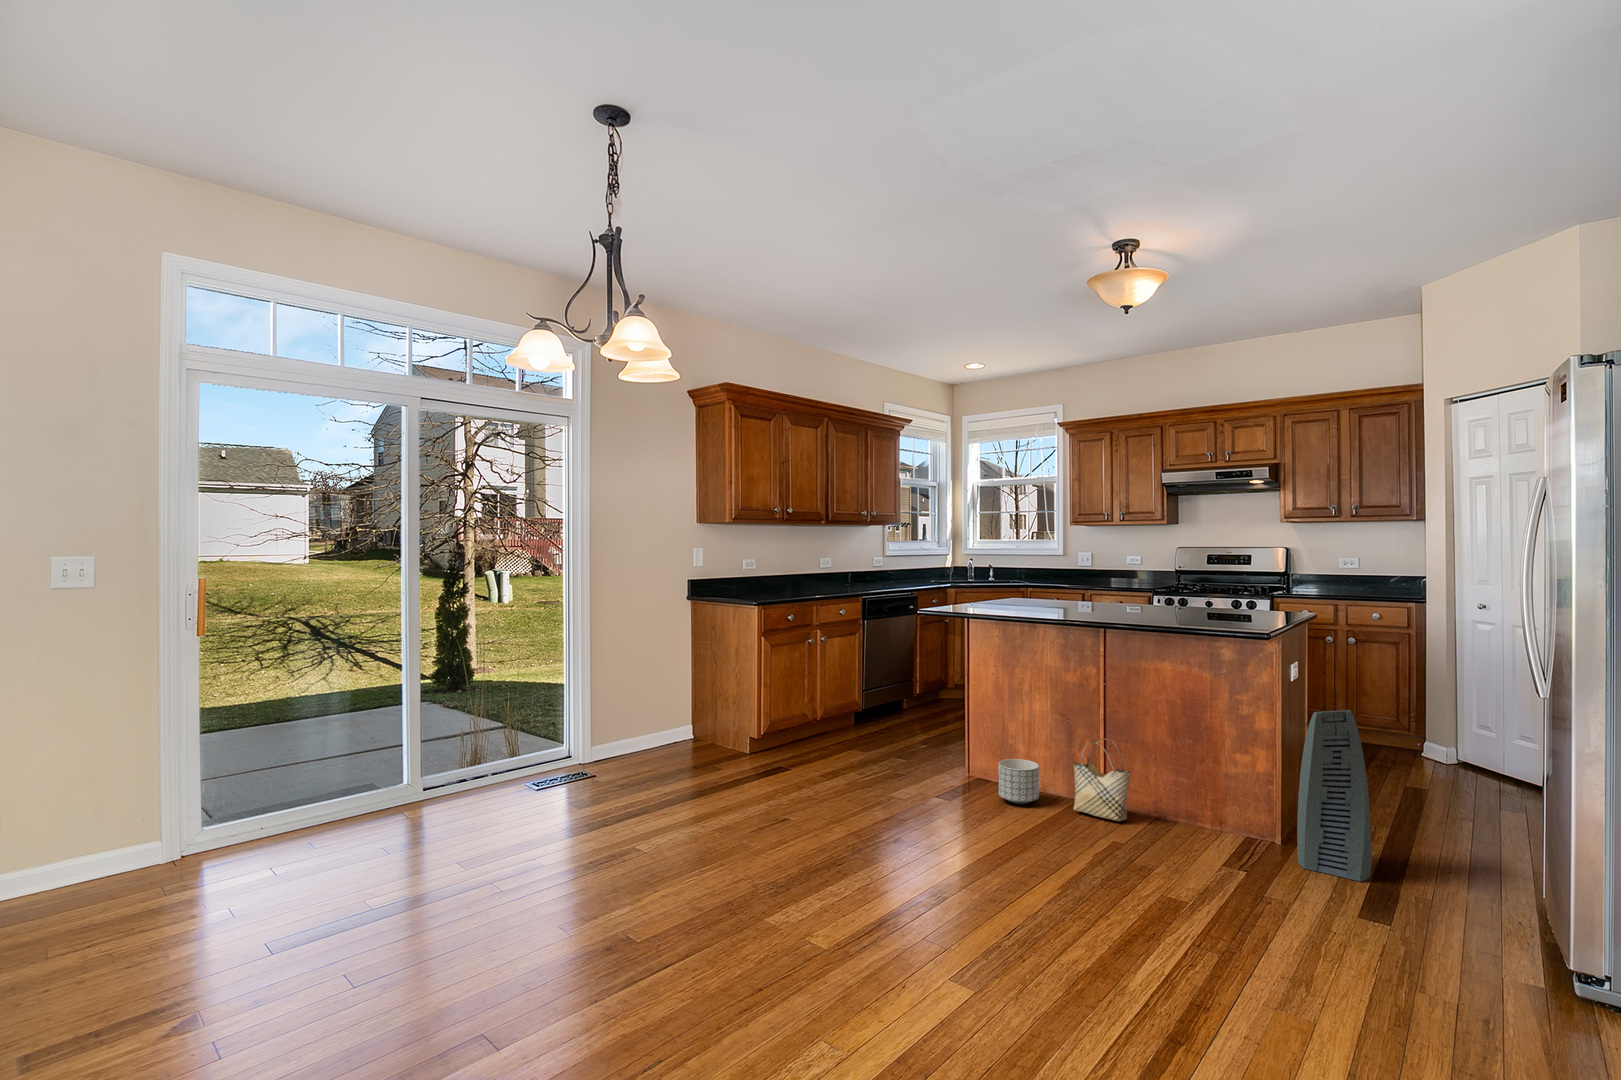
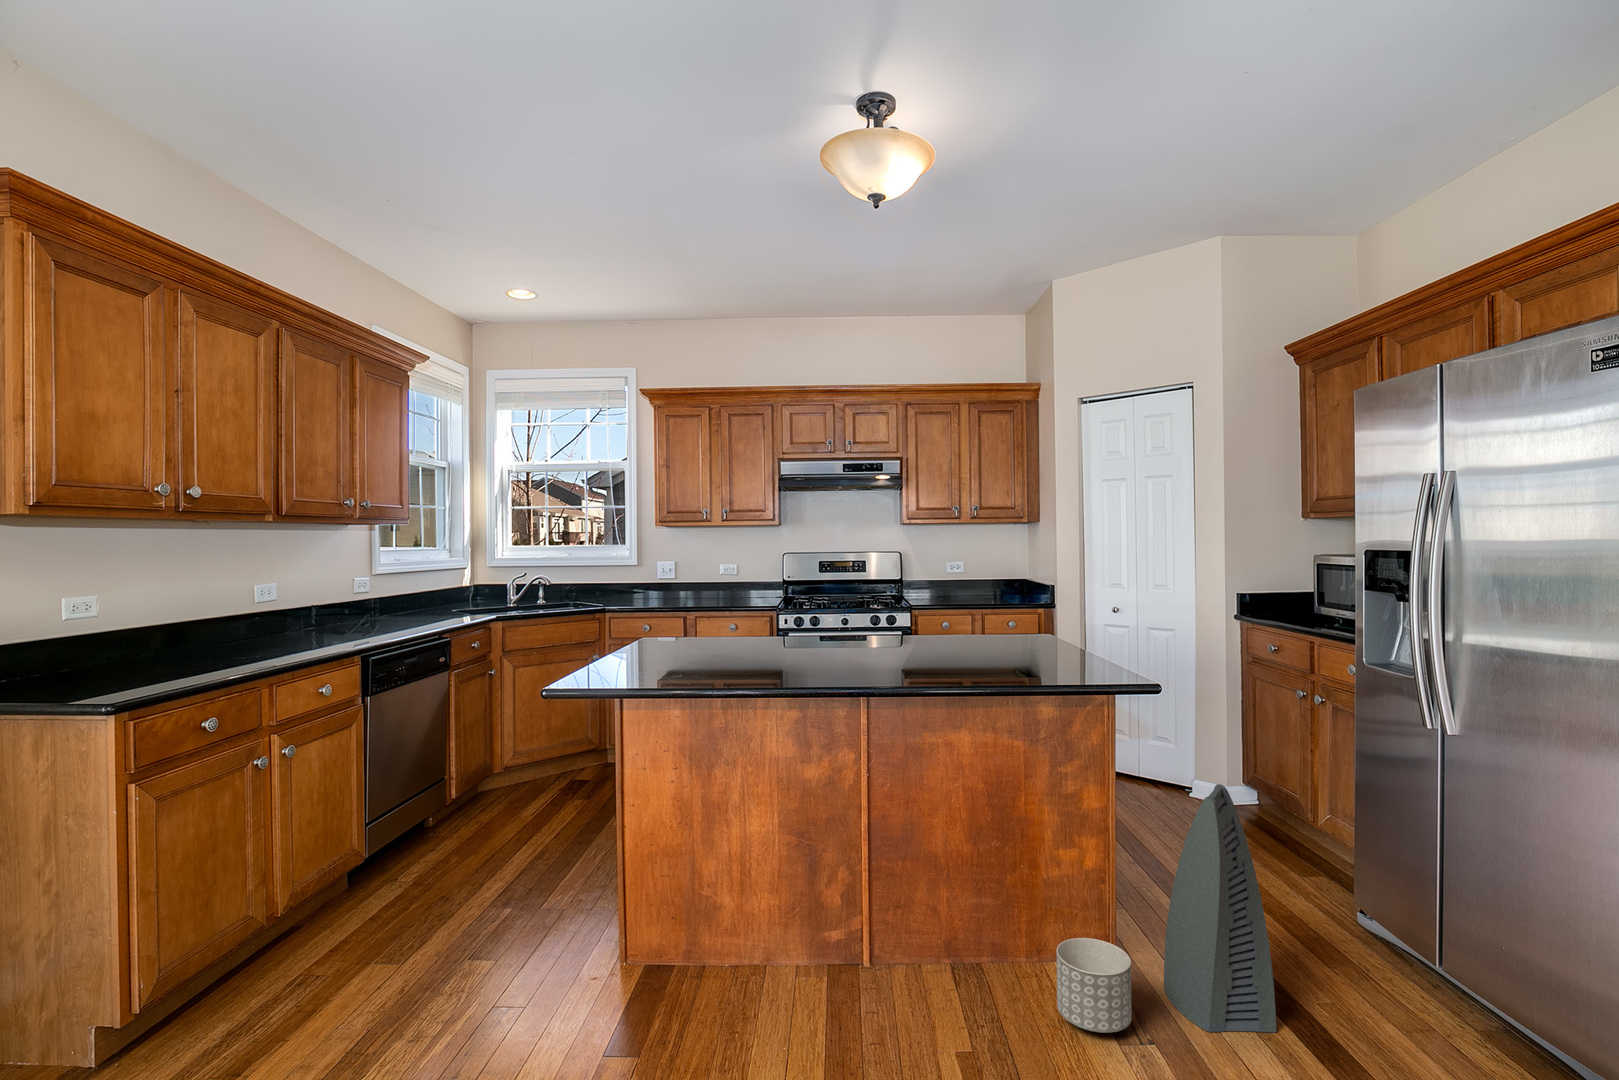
woven basket: present [1073,738,1130,821] -> none [851,877,943,1020]
planter: present [999,759,1039,804] -> present [1057,938,1131,1033]

